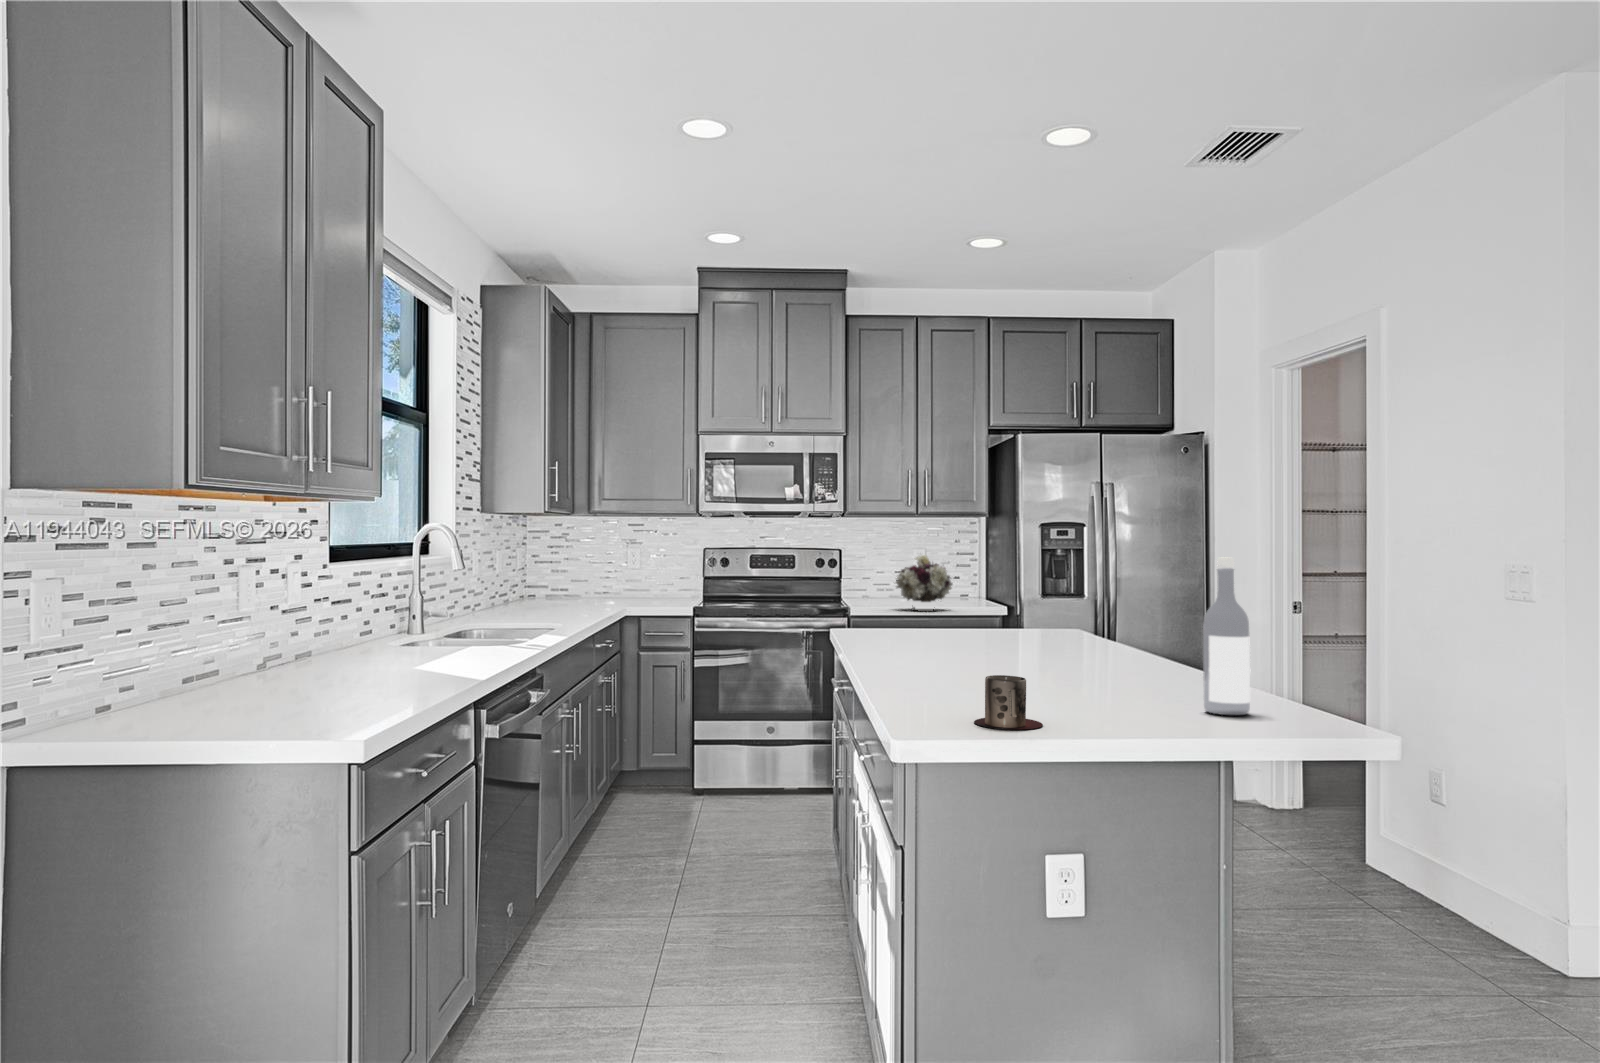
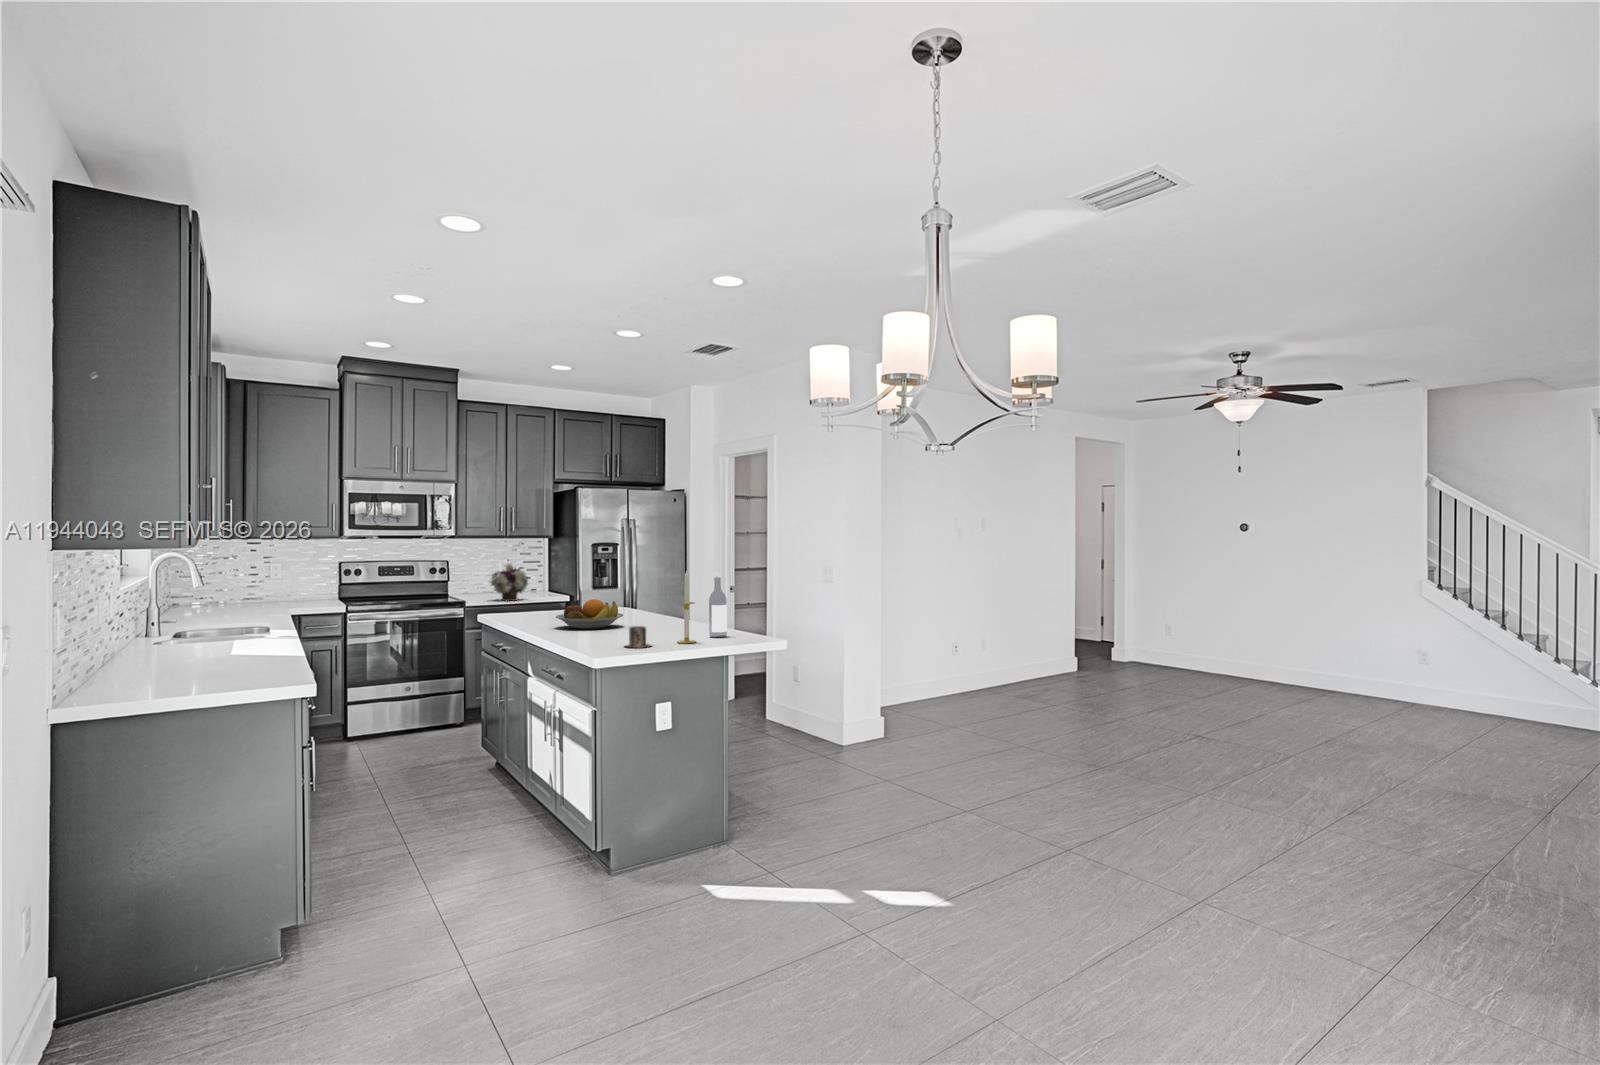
candle: none [1111,545,1161,727] -> present [677,571,696,643]
fruit bowl: none [909,611,1038,668] -> present [556,599,623,629]

